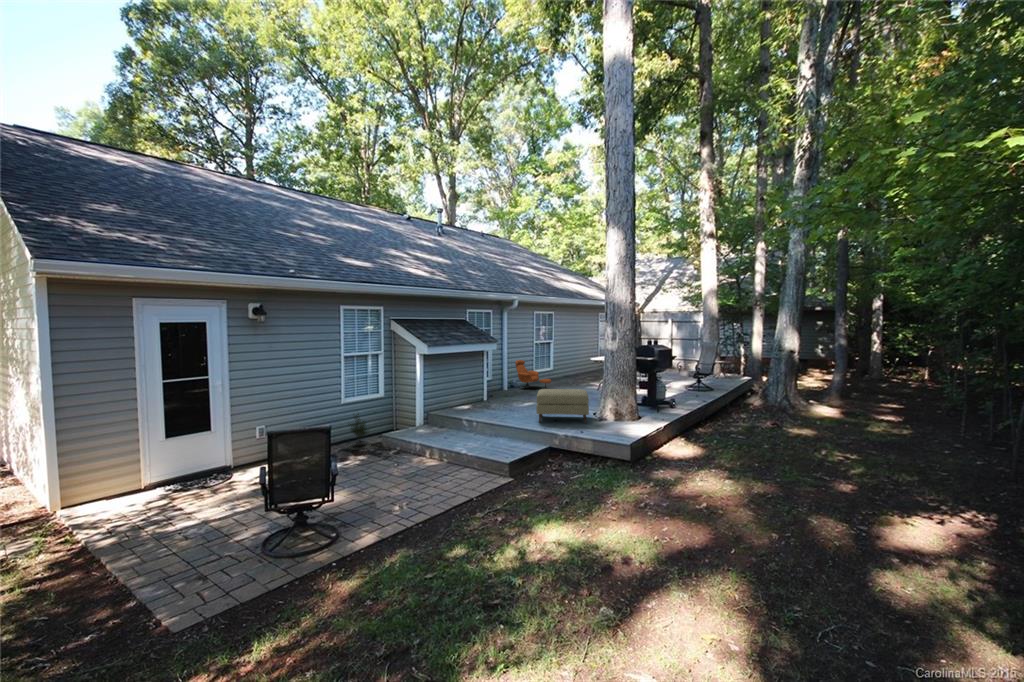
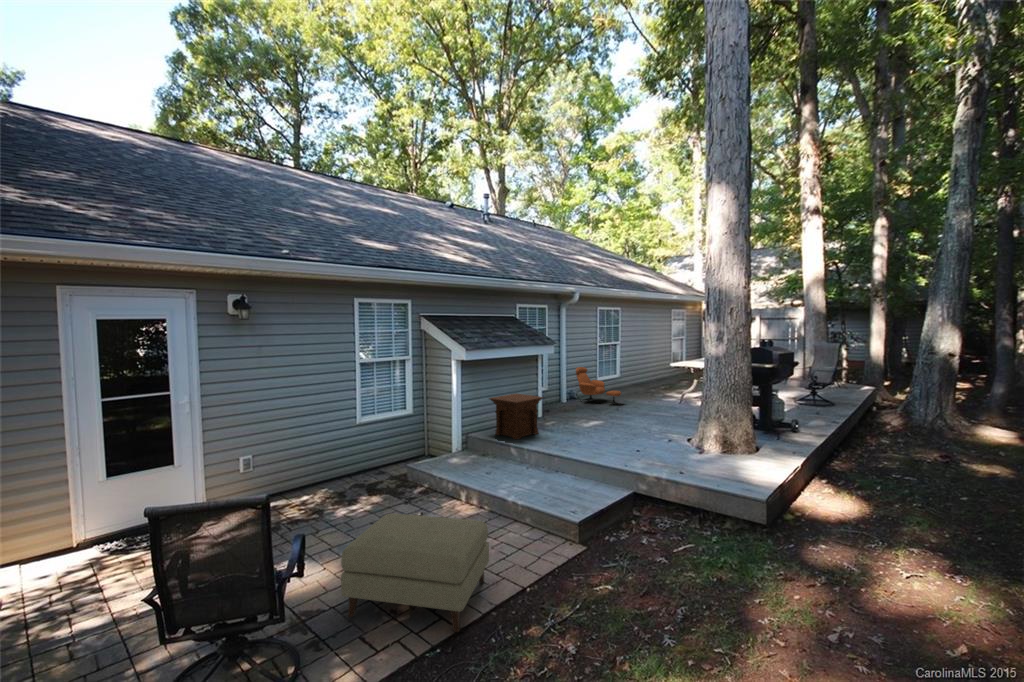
side table: none [445,380,488,415] -> present [489,394,544,439]
ottoman: present [536,389,589,424] -> present [341,514,489,632]
potted tree: present [348,414,370,450] -> none [362,433,392,485]

